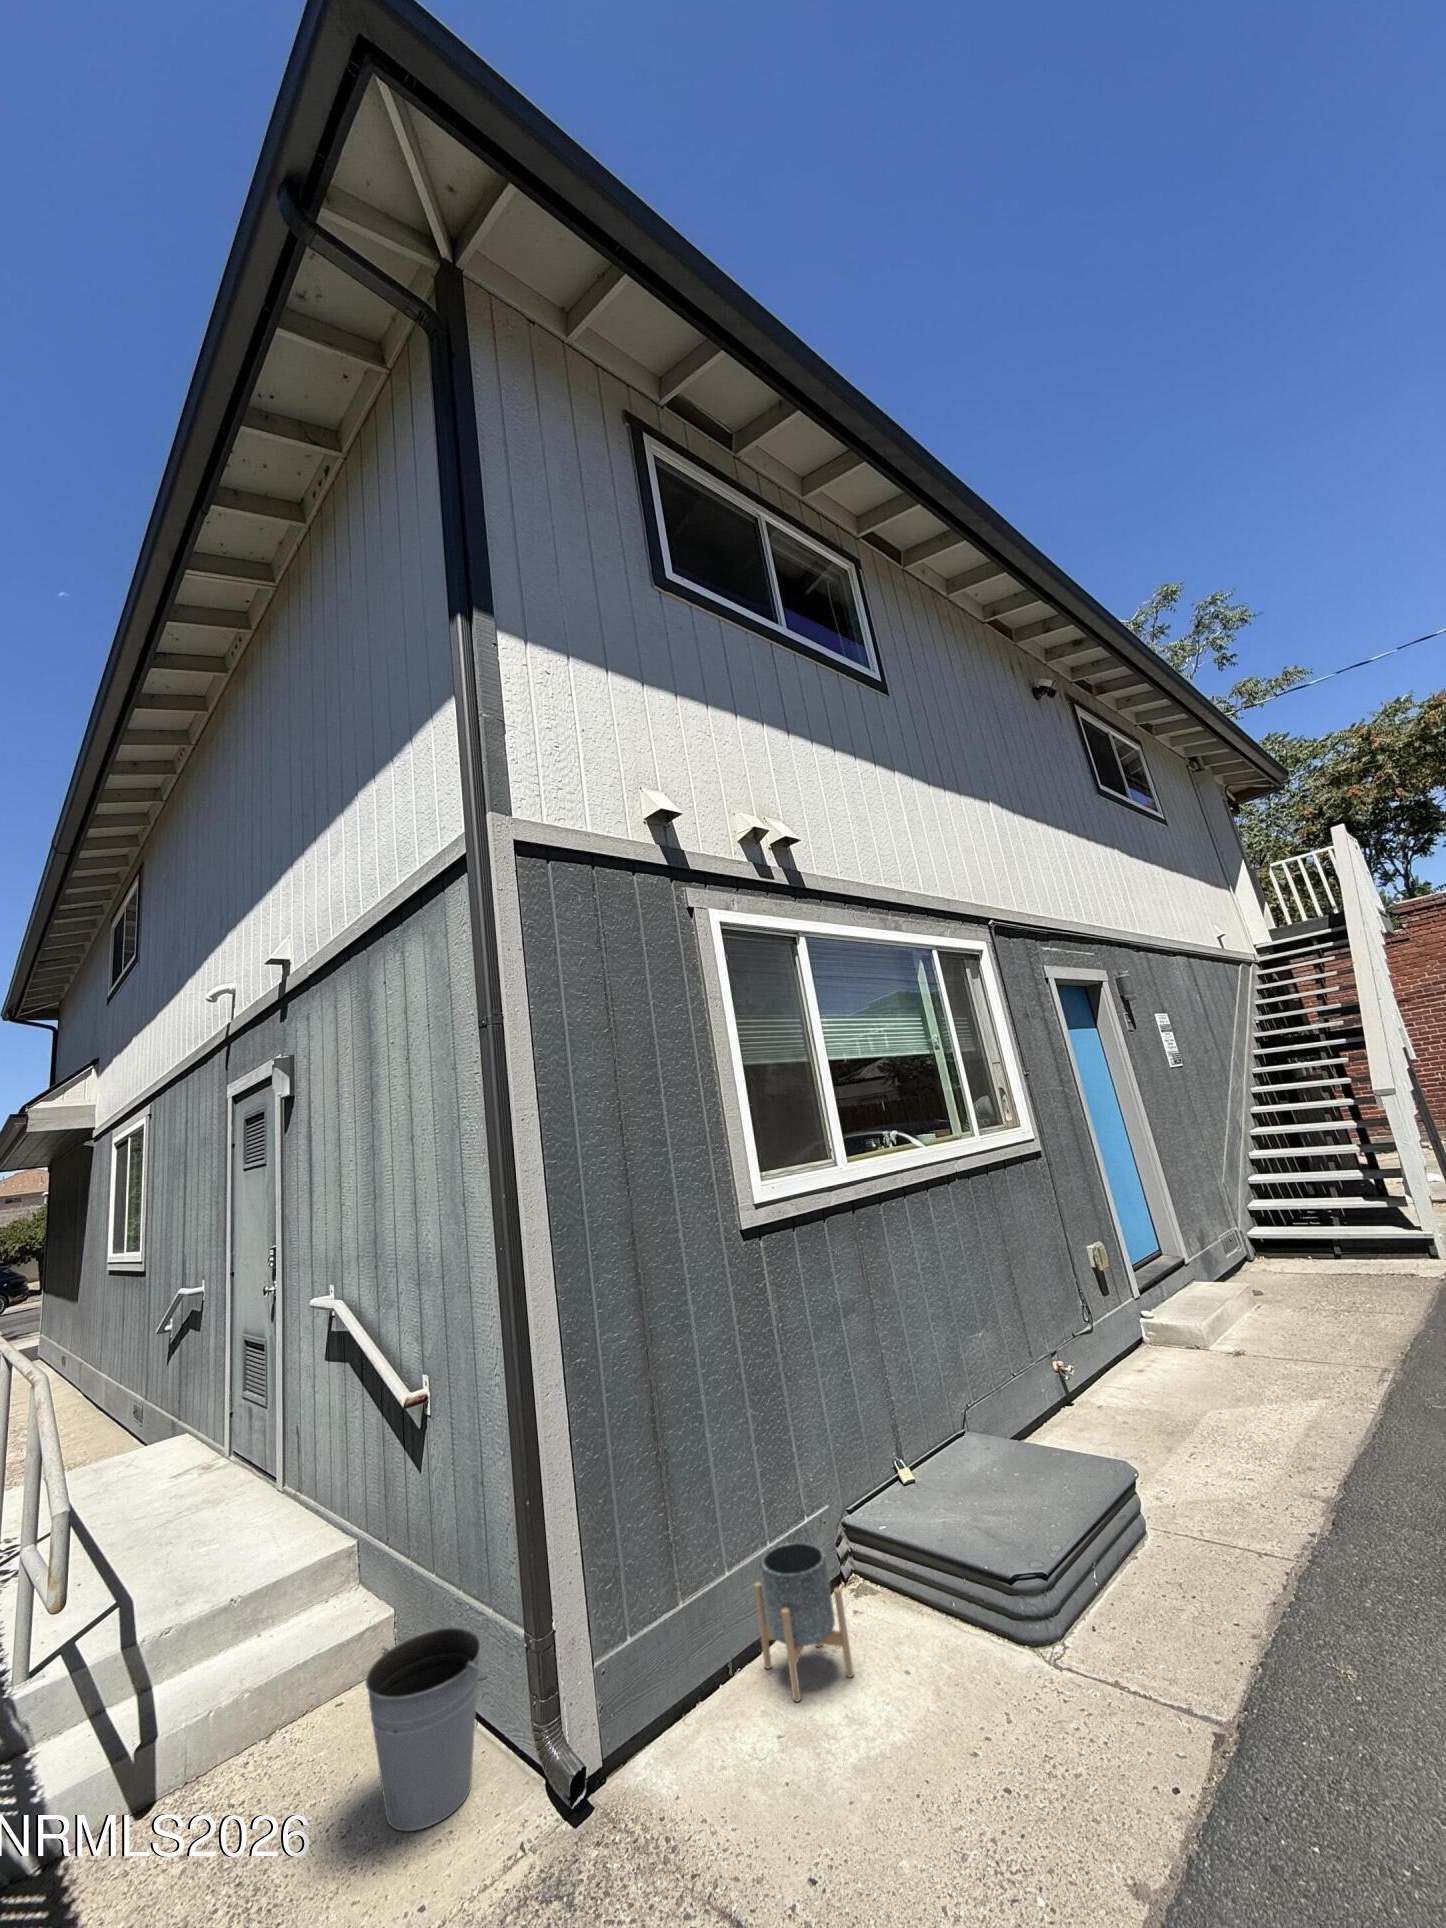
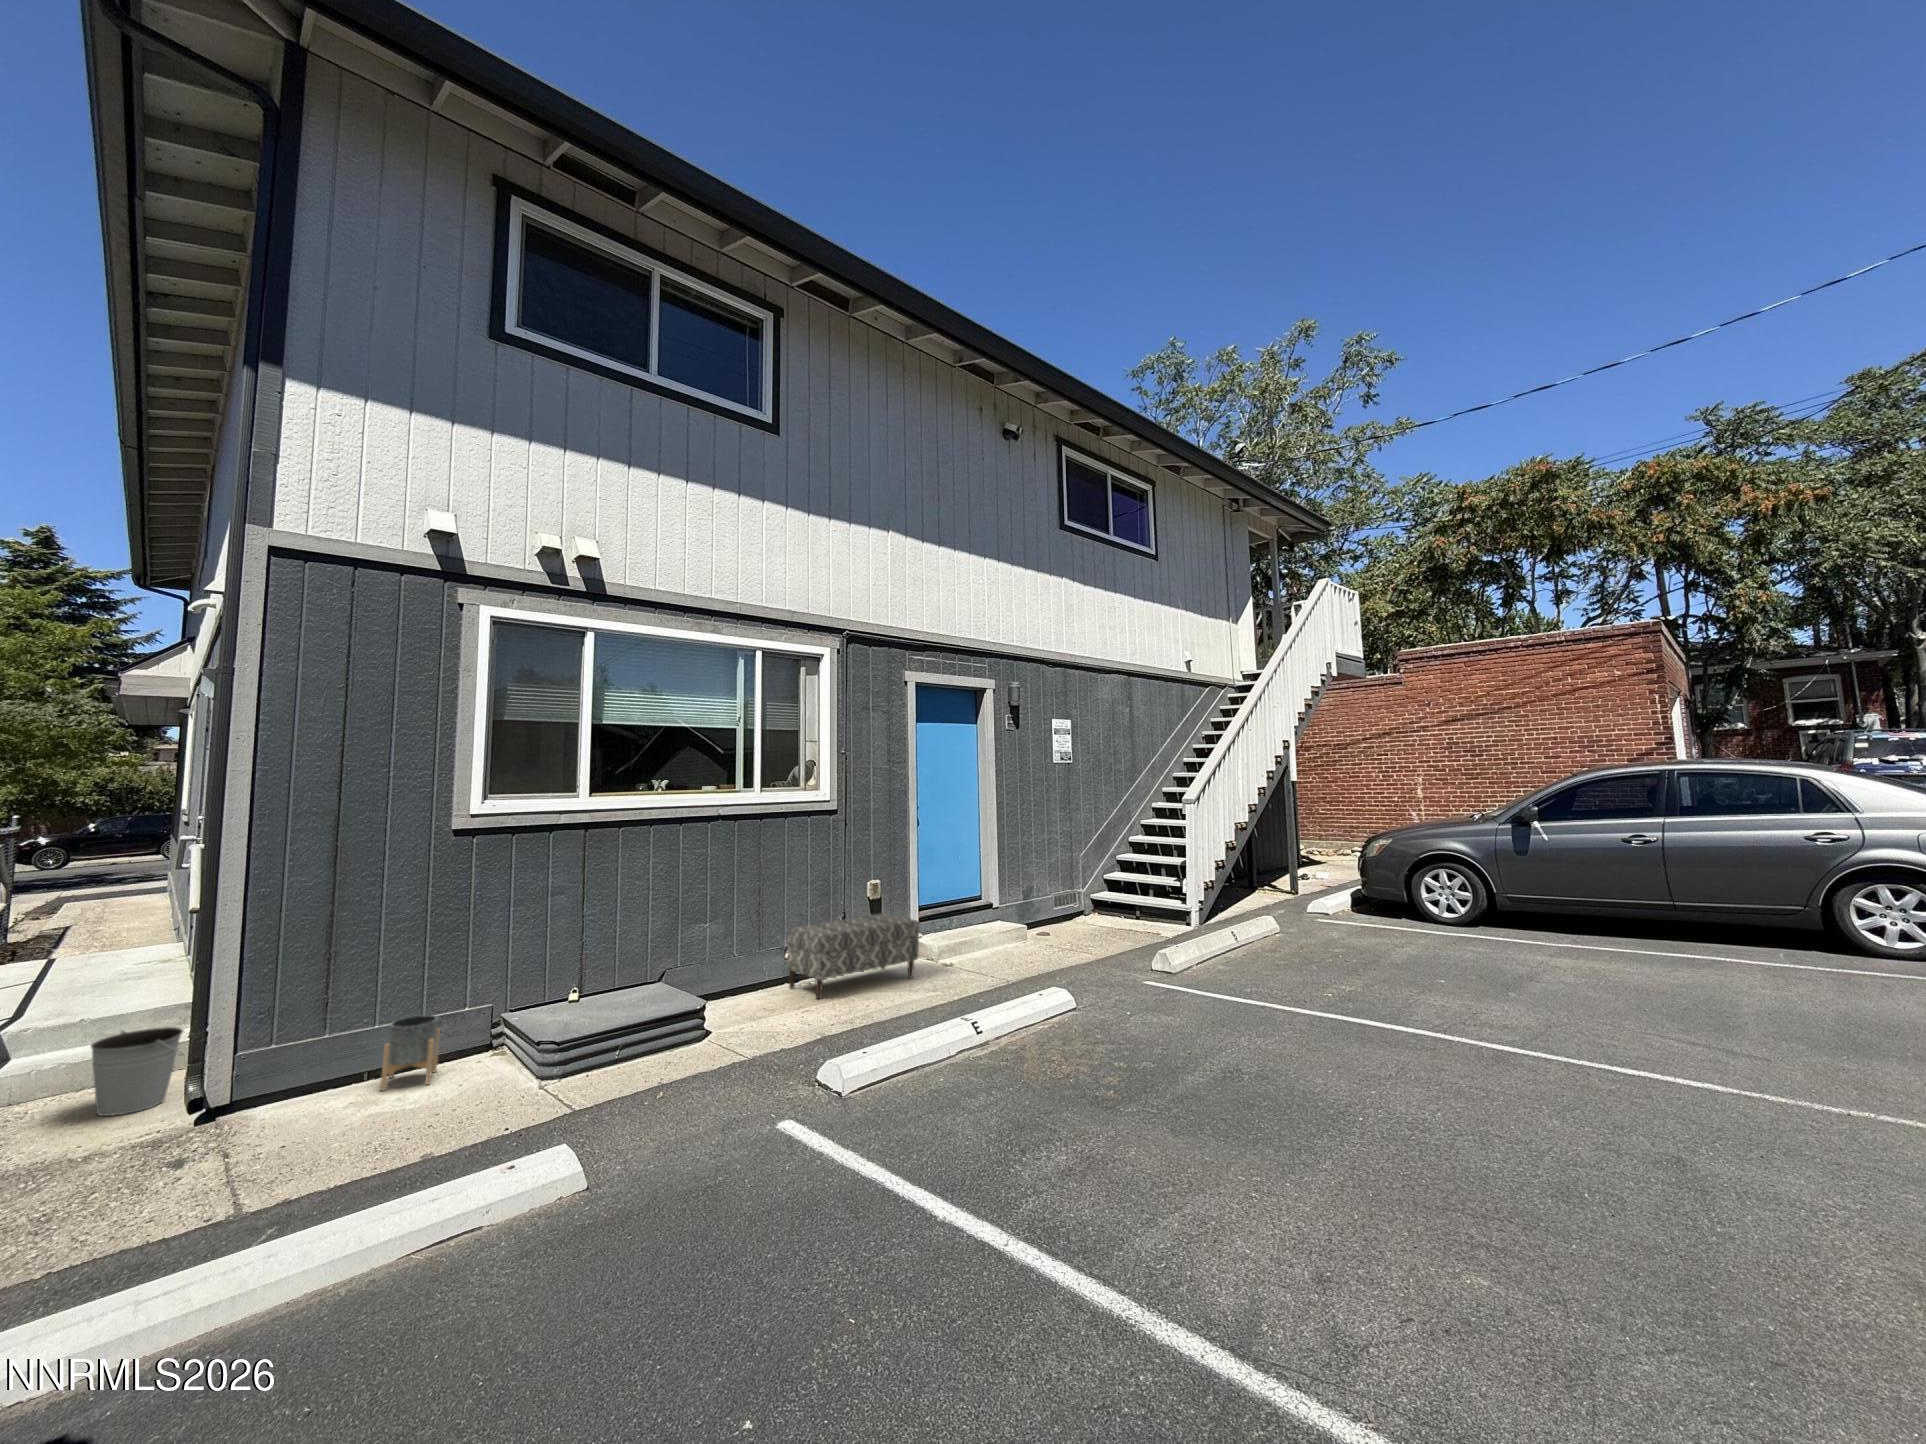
bench: none [1049,1287,1209,1426] -> present [786,913,919,999]

